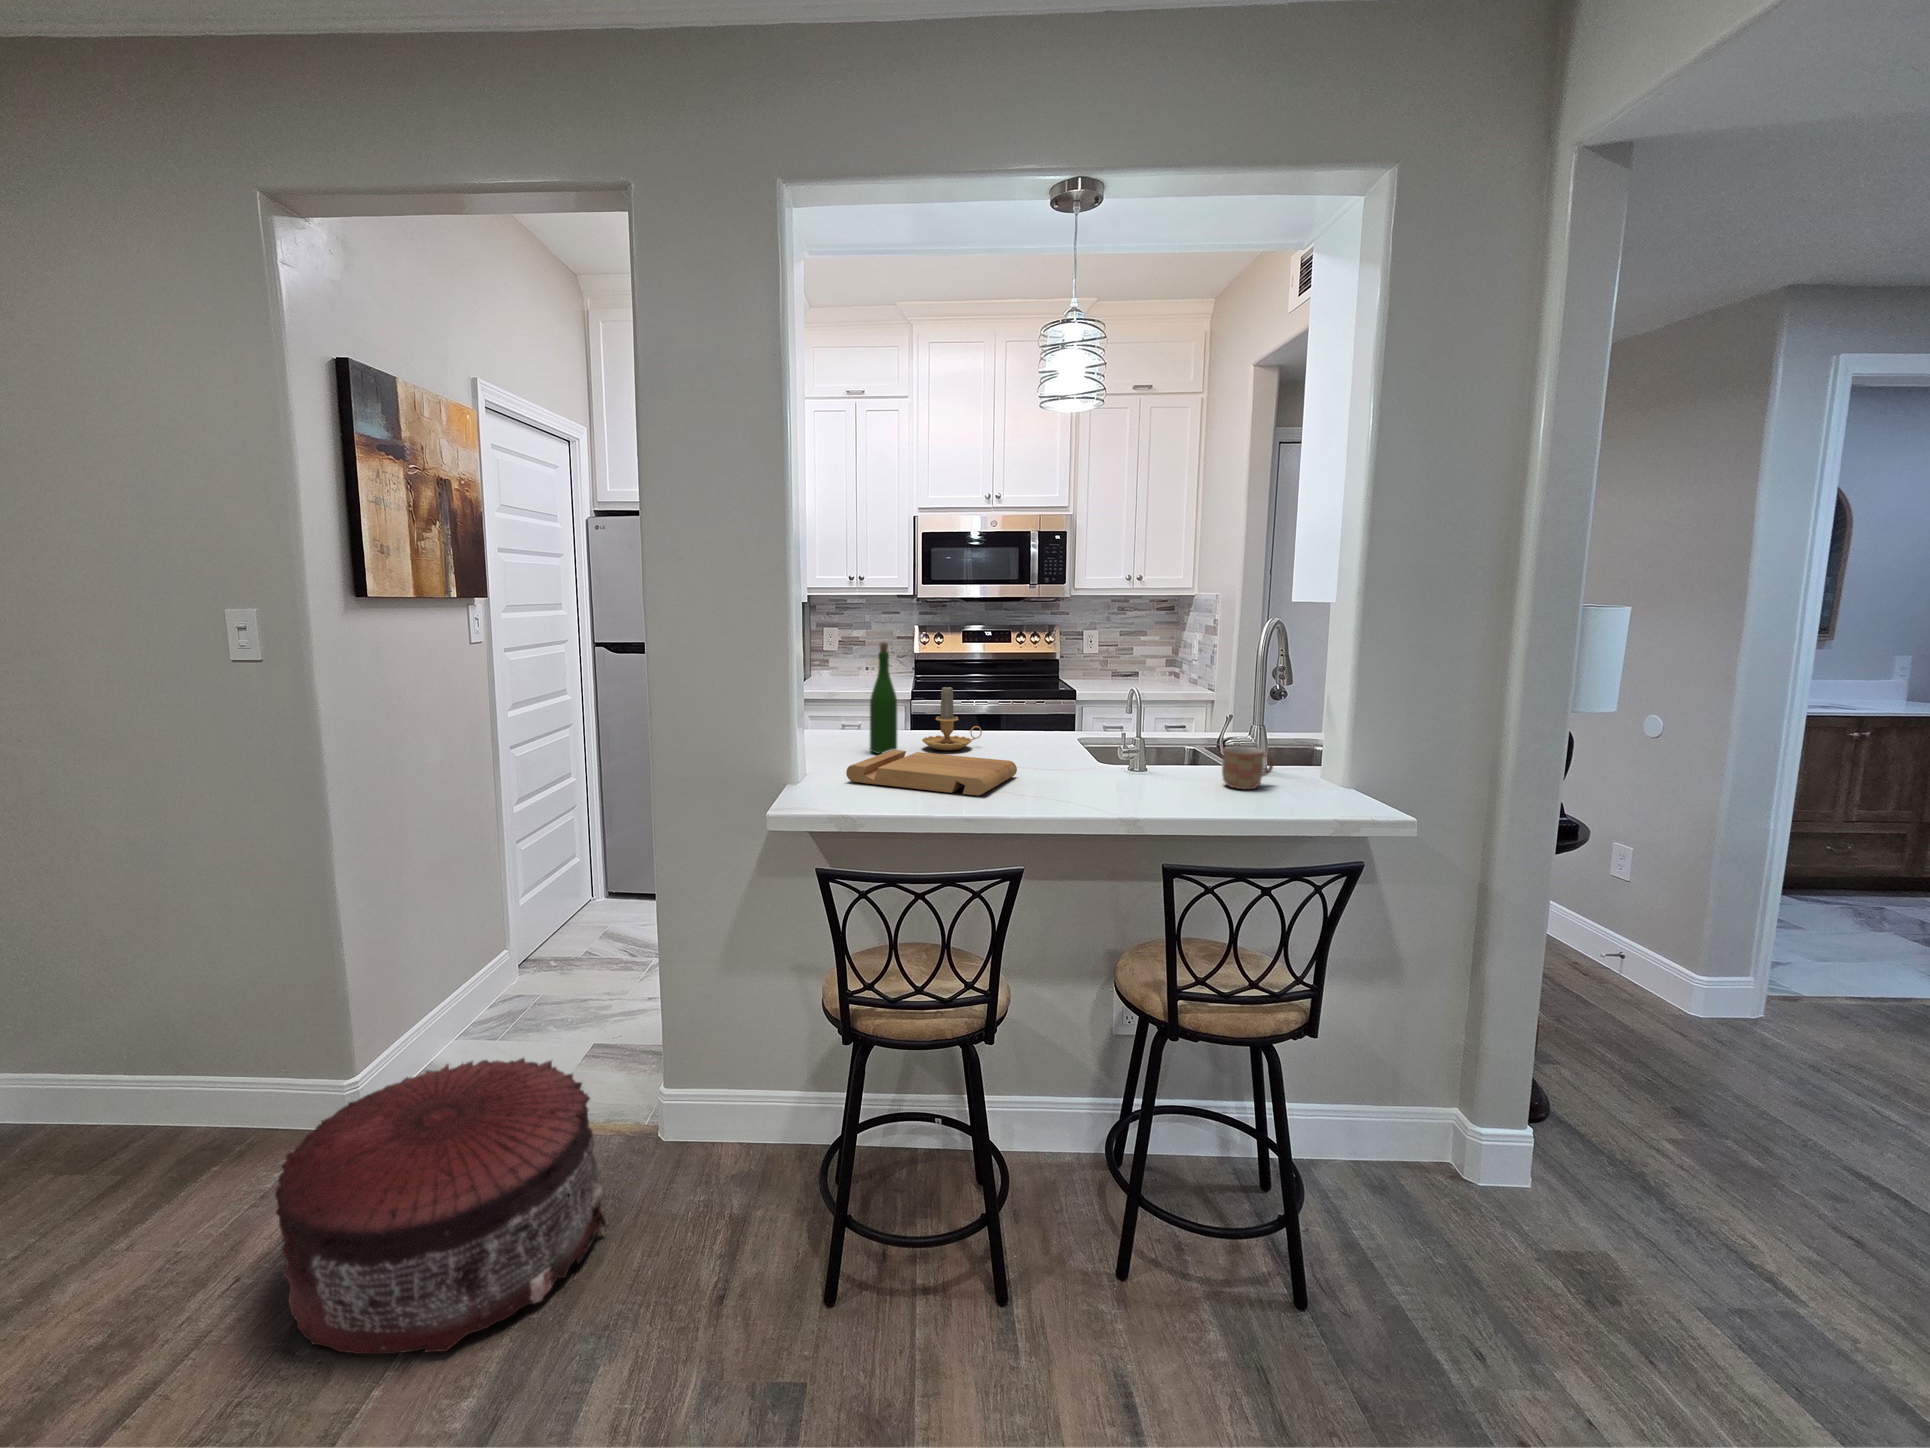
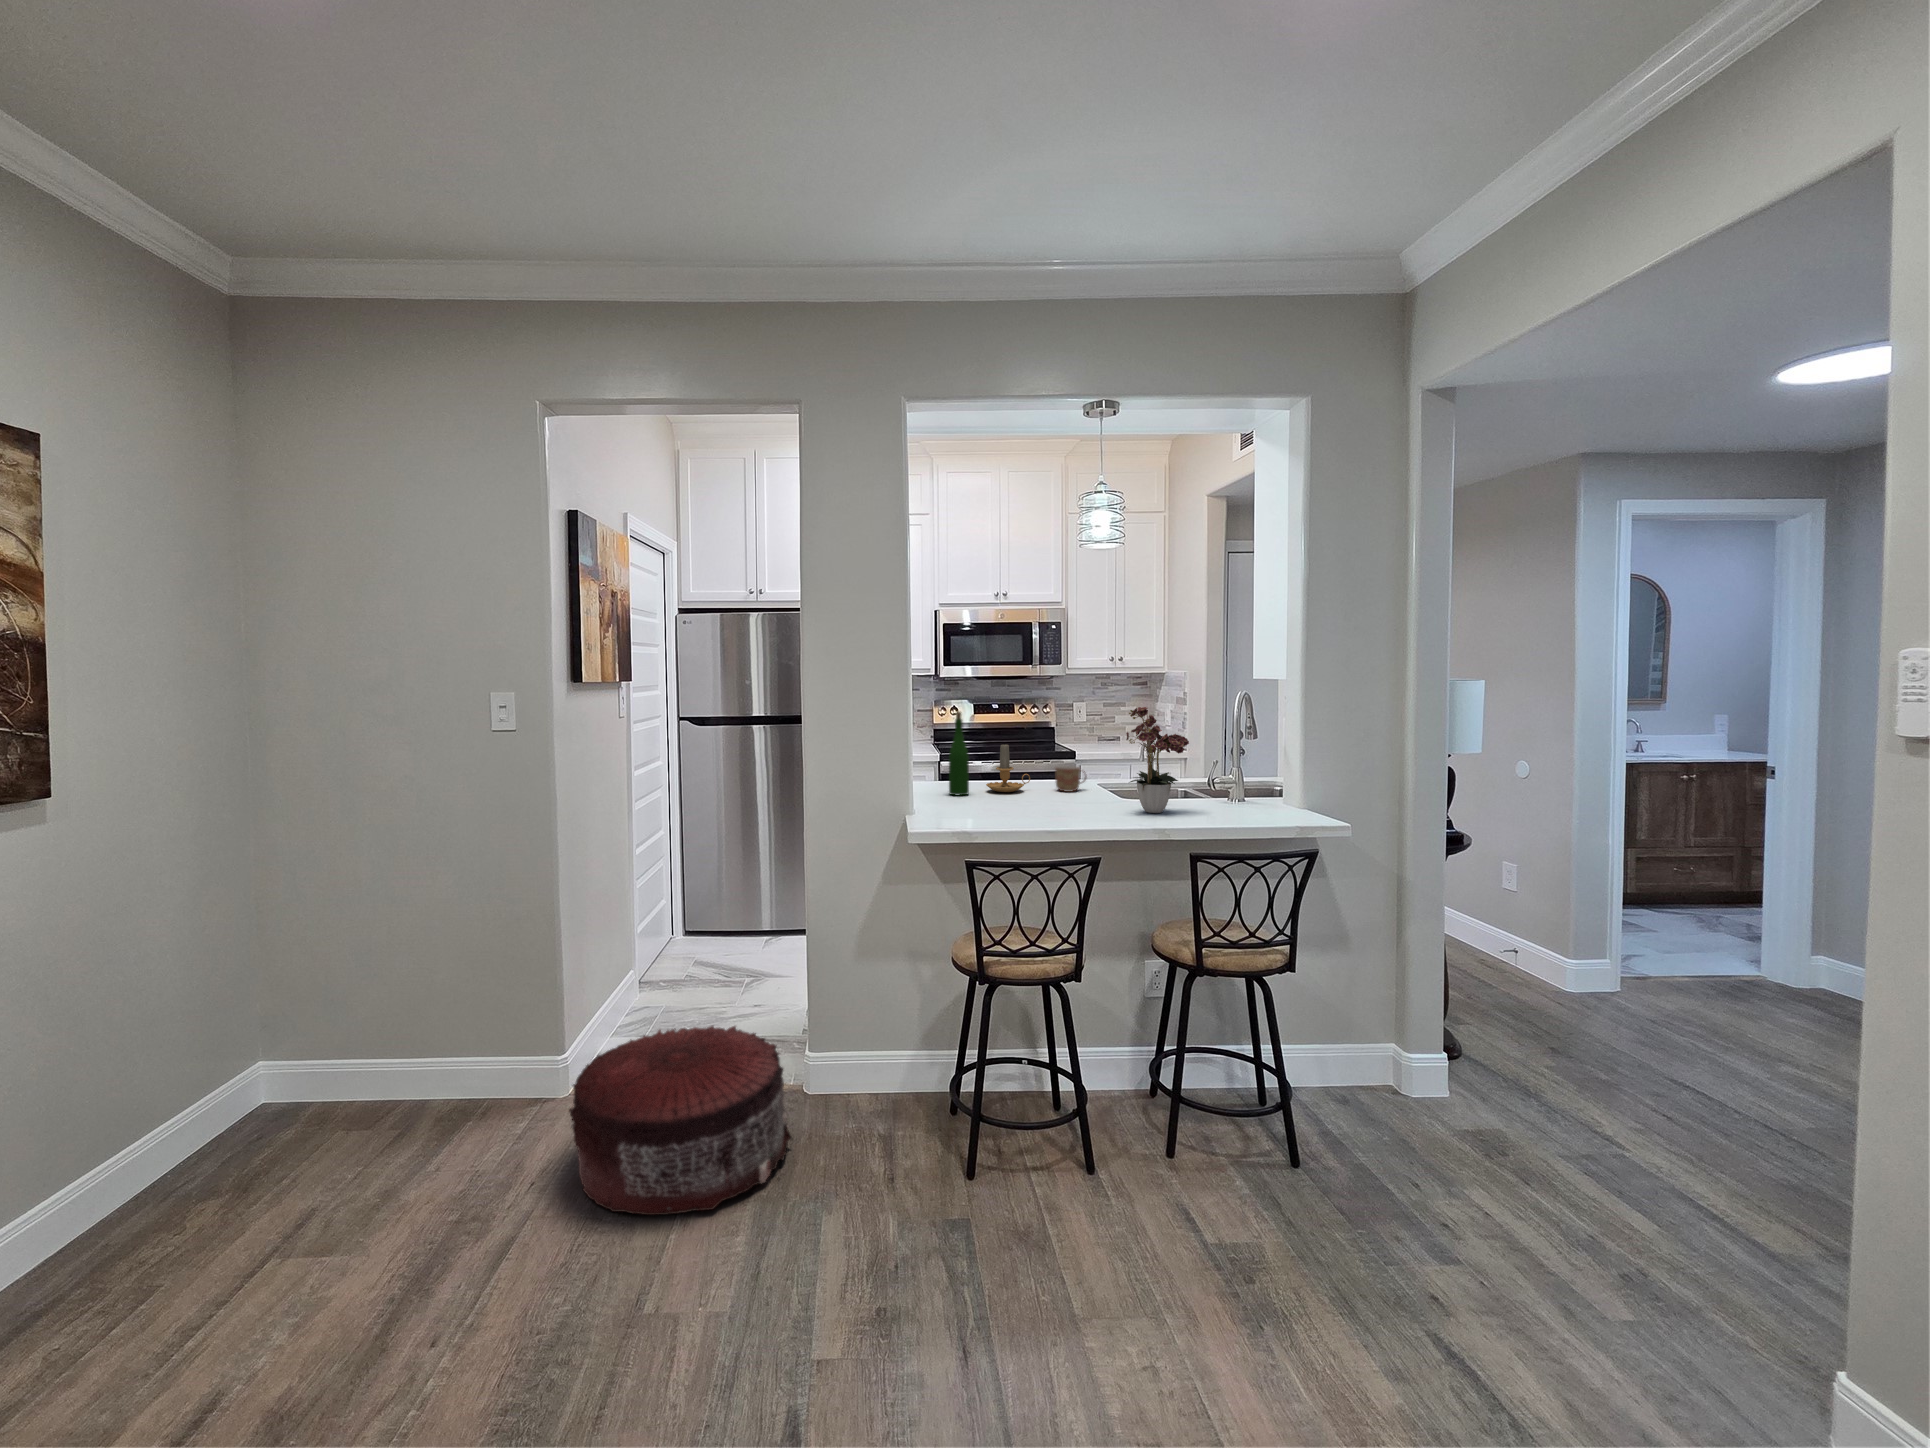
flower arrangement: none [1088,634,1192,791] -> present [1126,707,1189,813]
mug: present [1222,747,1274,789] -> present [1055,766,1086,792]
cutting board: present [846,750,1017,795] -> none [948,791,1069,818]

